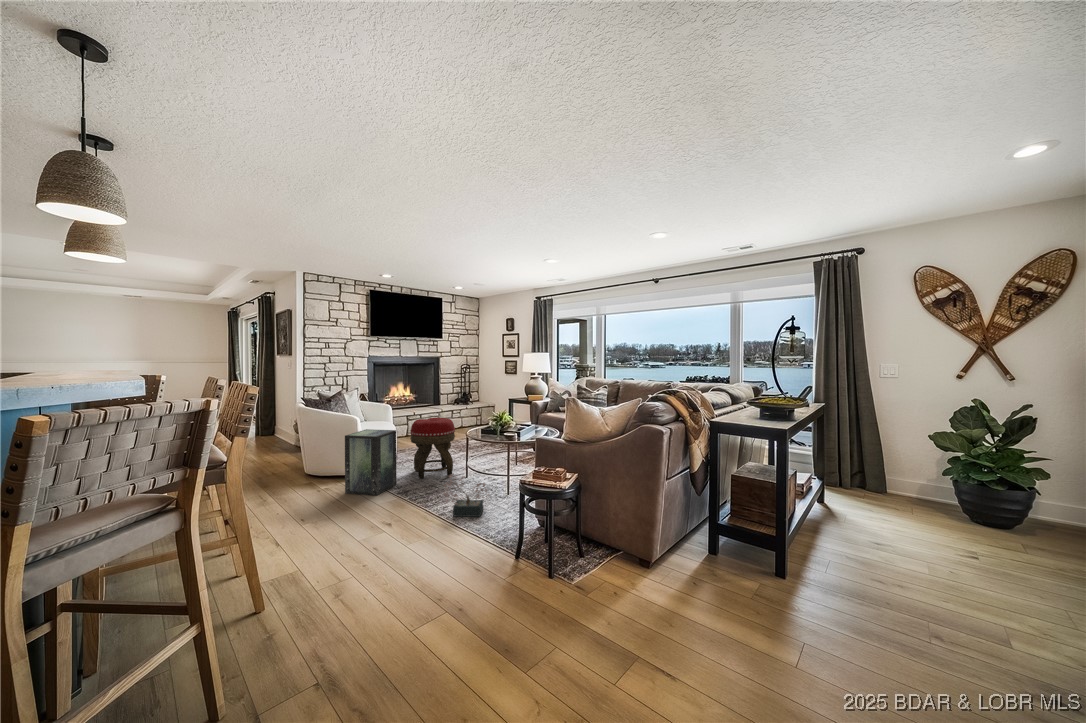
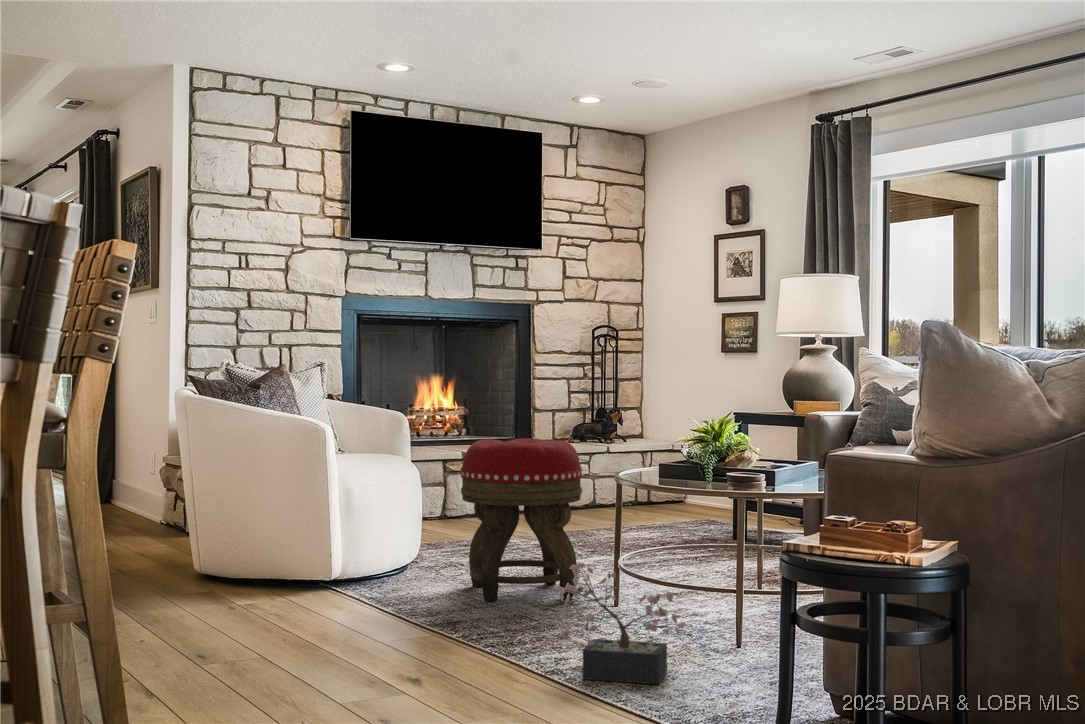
storage box: present [345,429,397,495] -> none [296,457,425,626]

